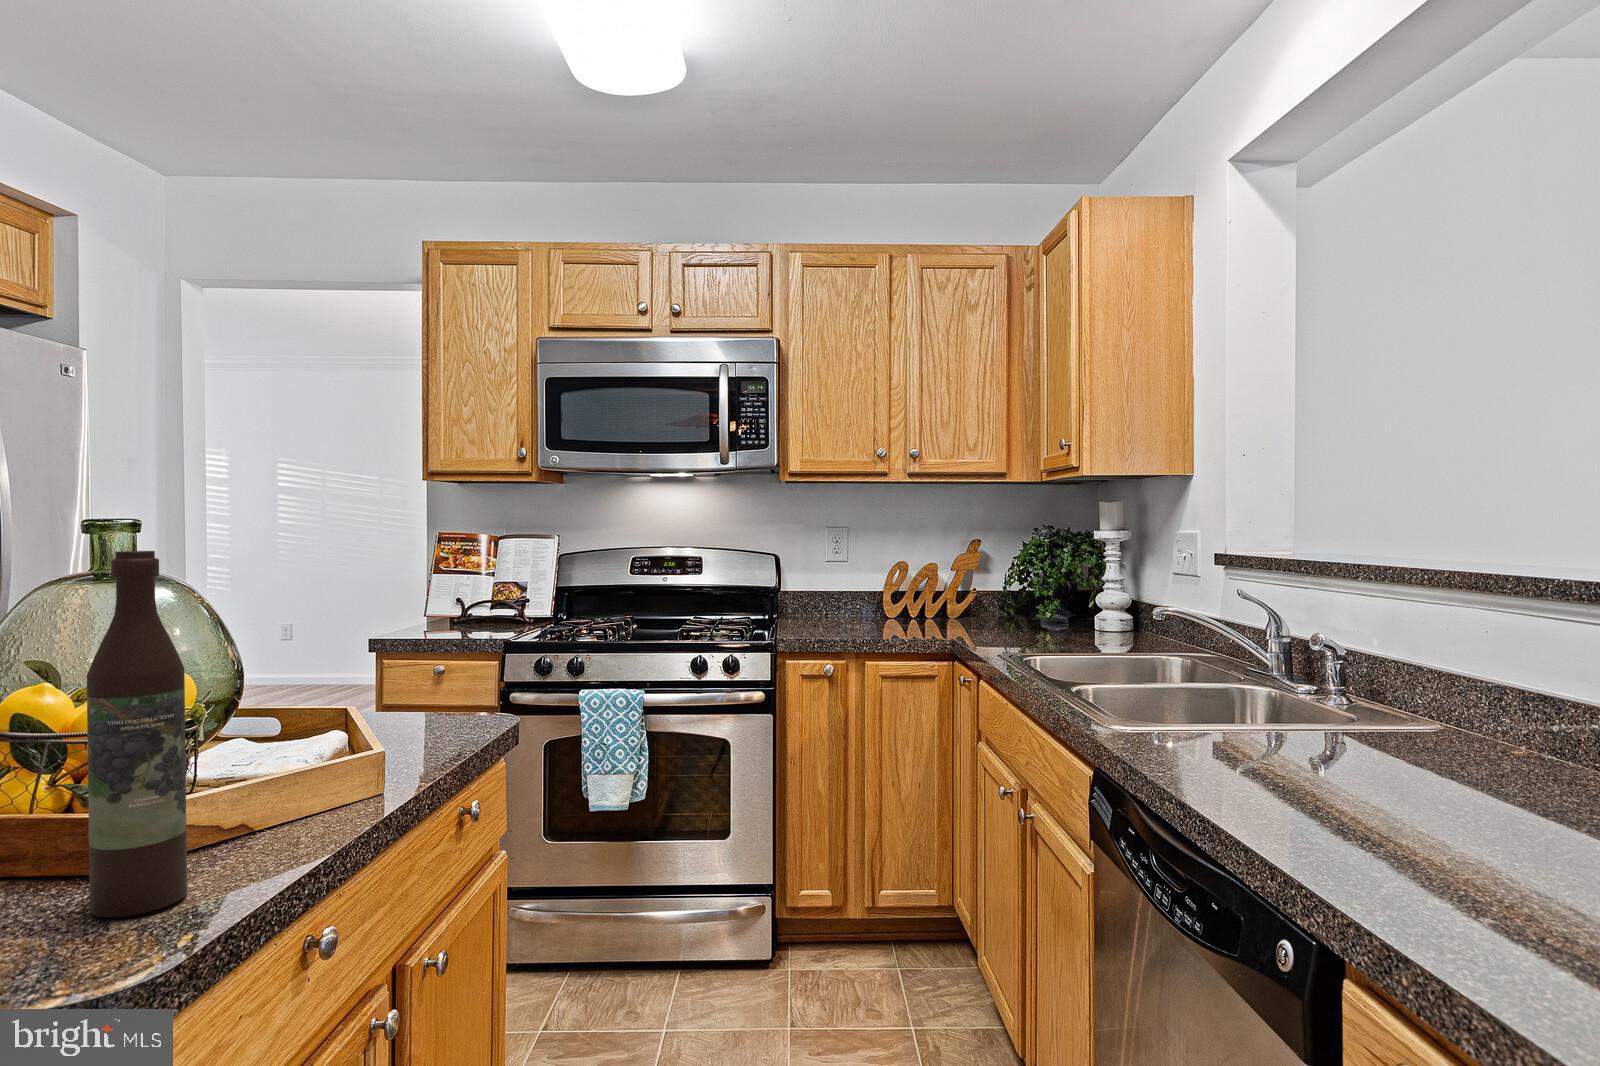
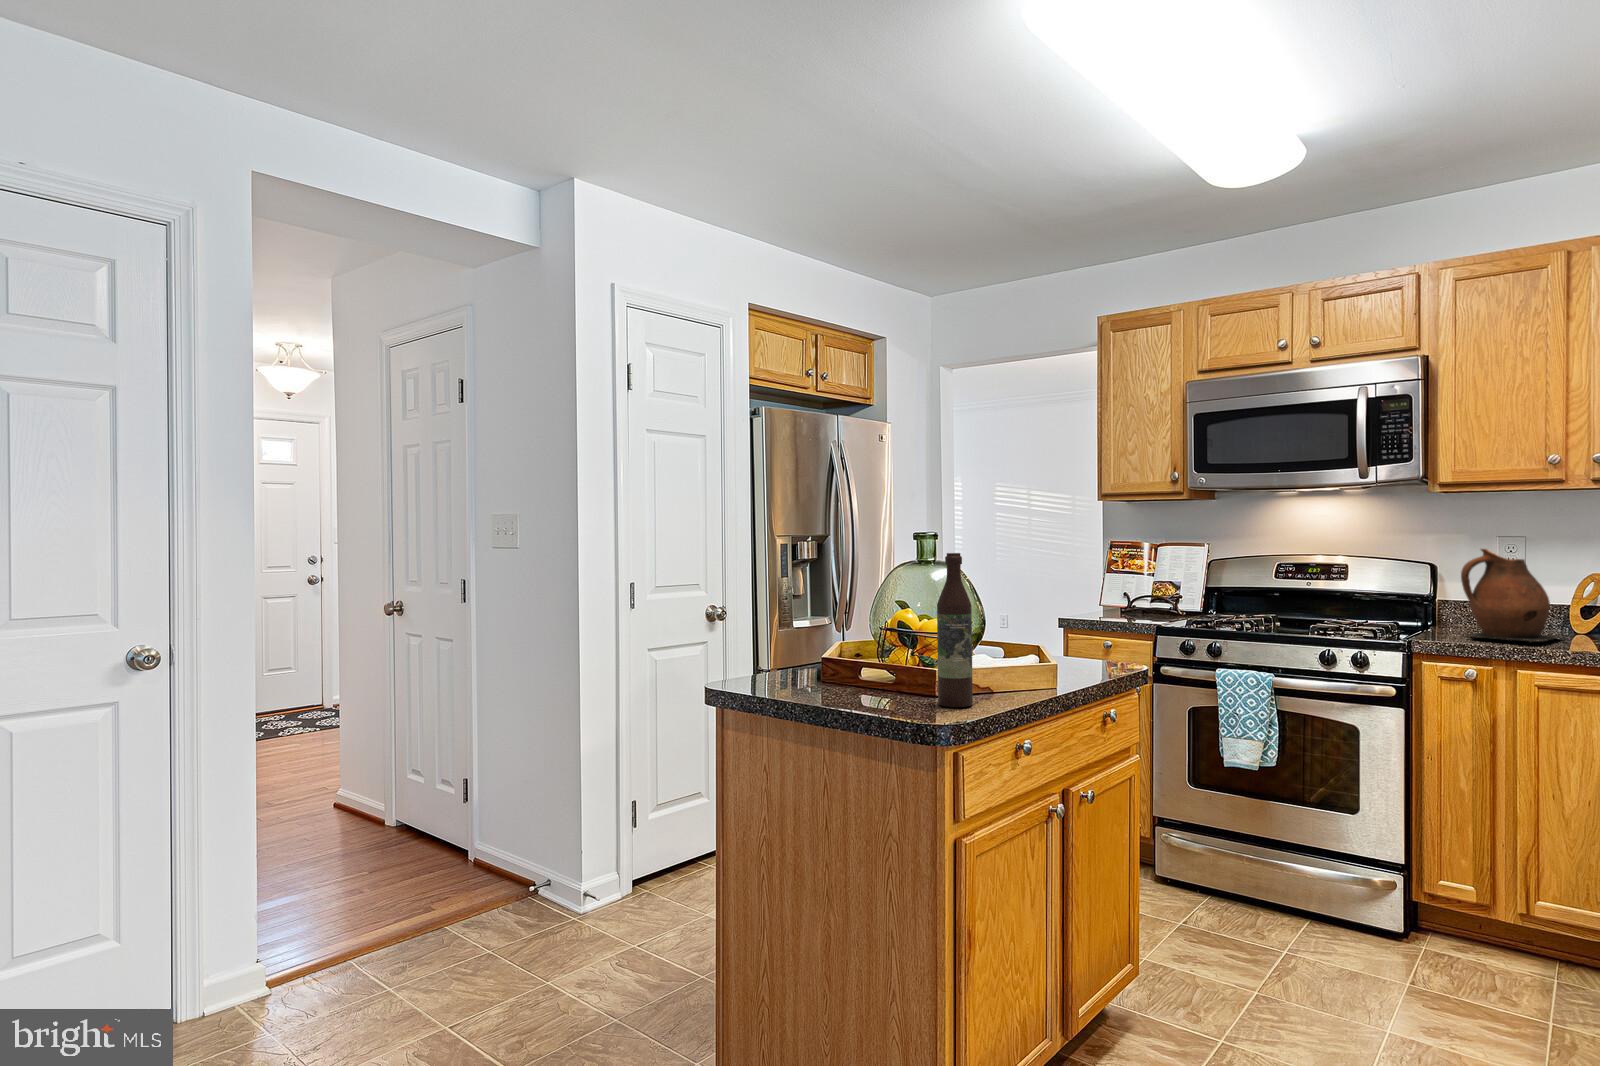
ceramic pitcher: none [815,540,893,634] -> present [1461,549,1564,642]

